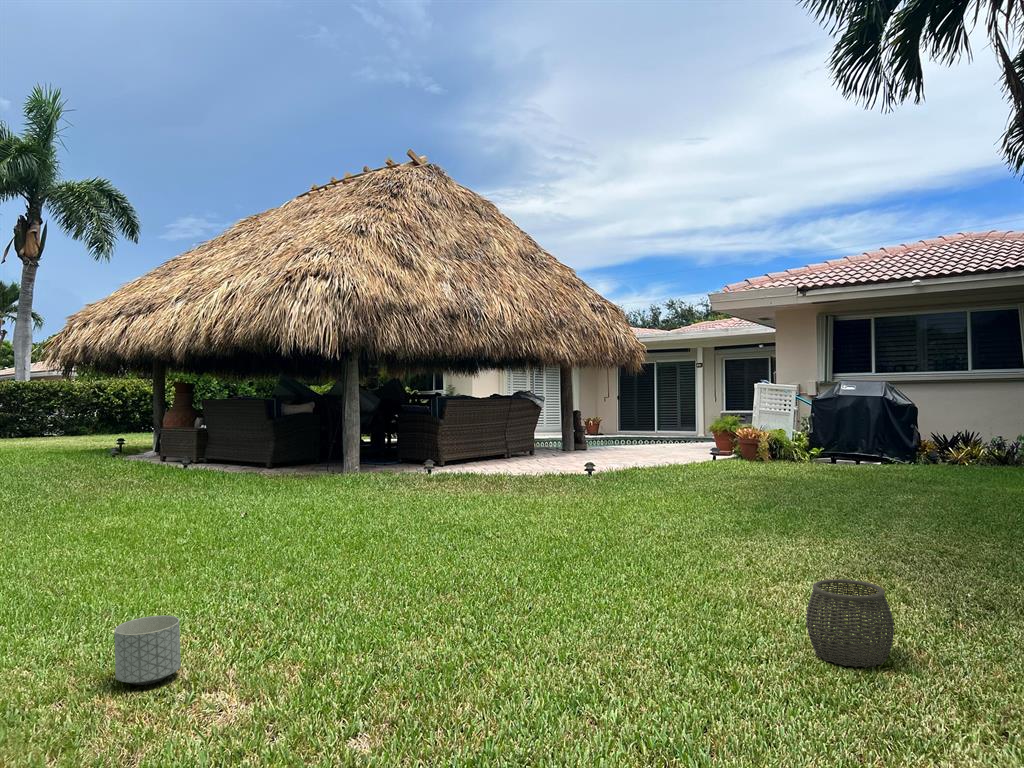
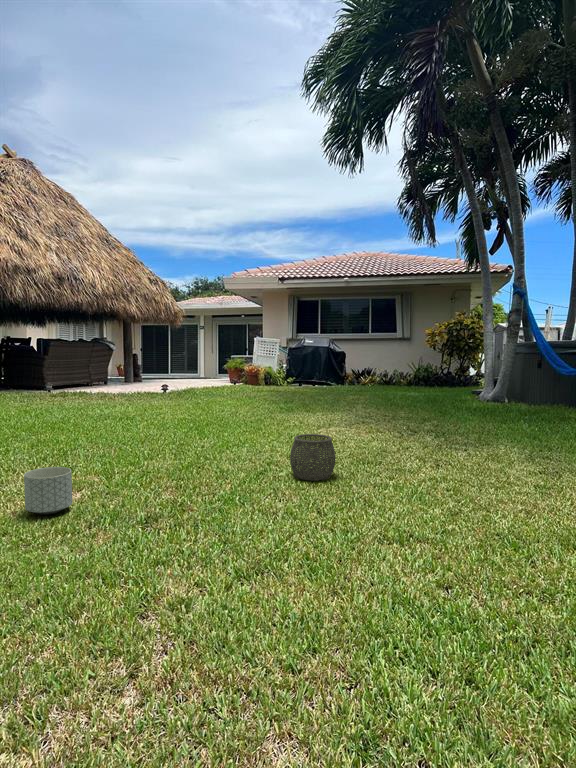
woven basket: present [806,579,894,668] -> present [290,434,336,481]

